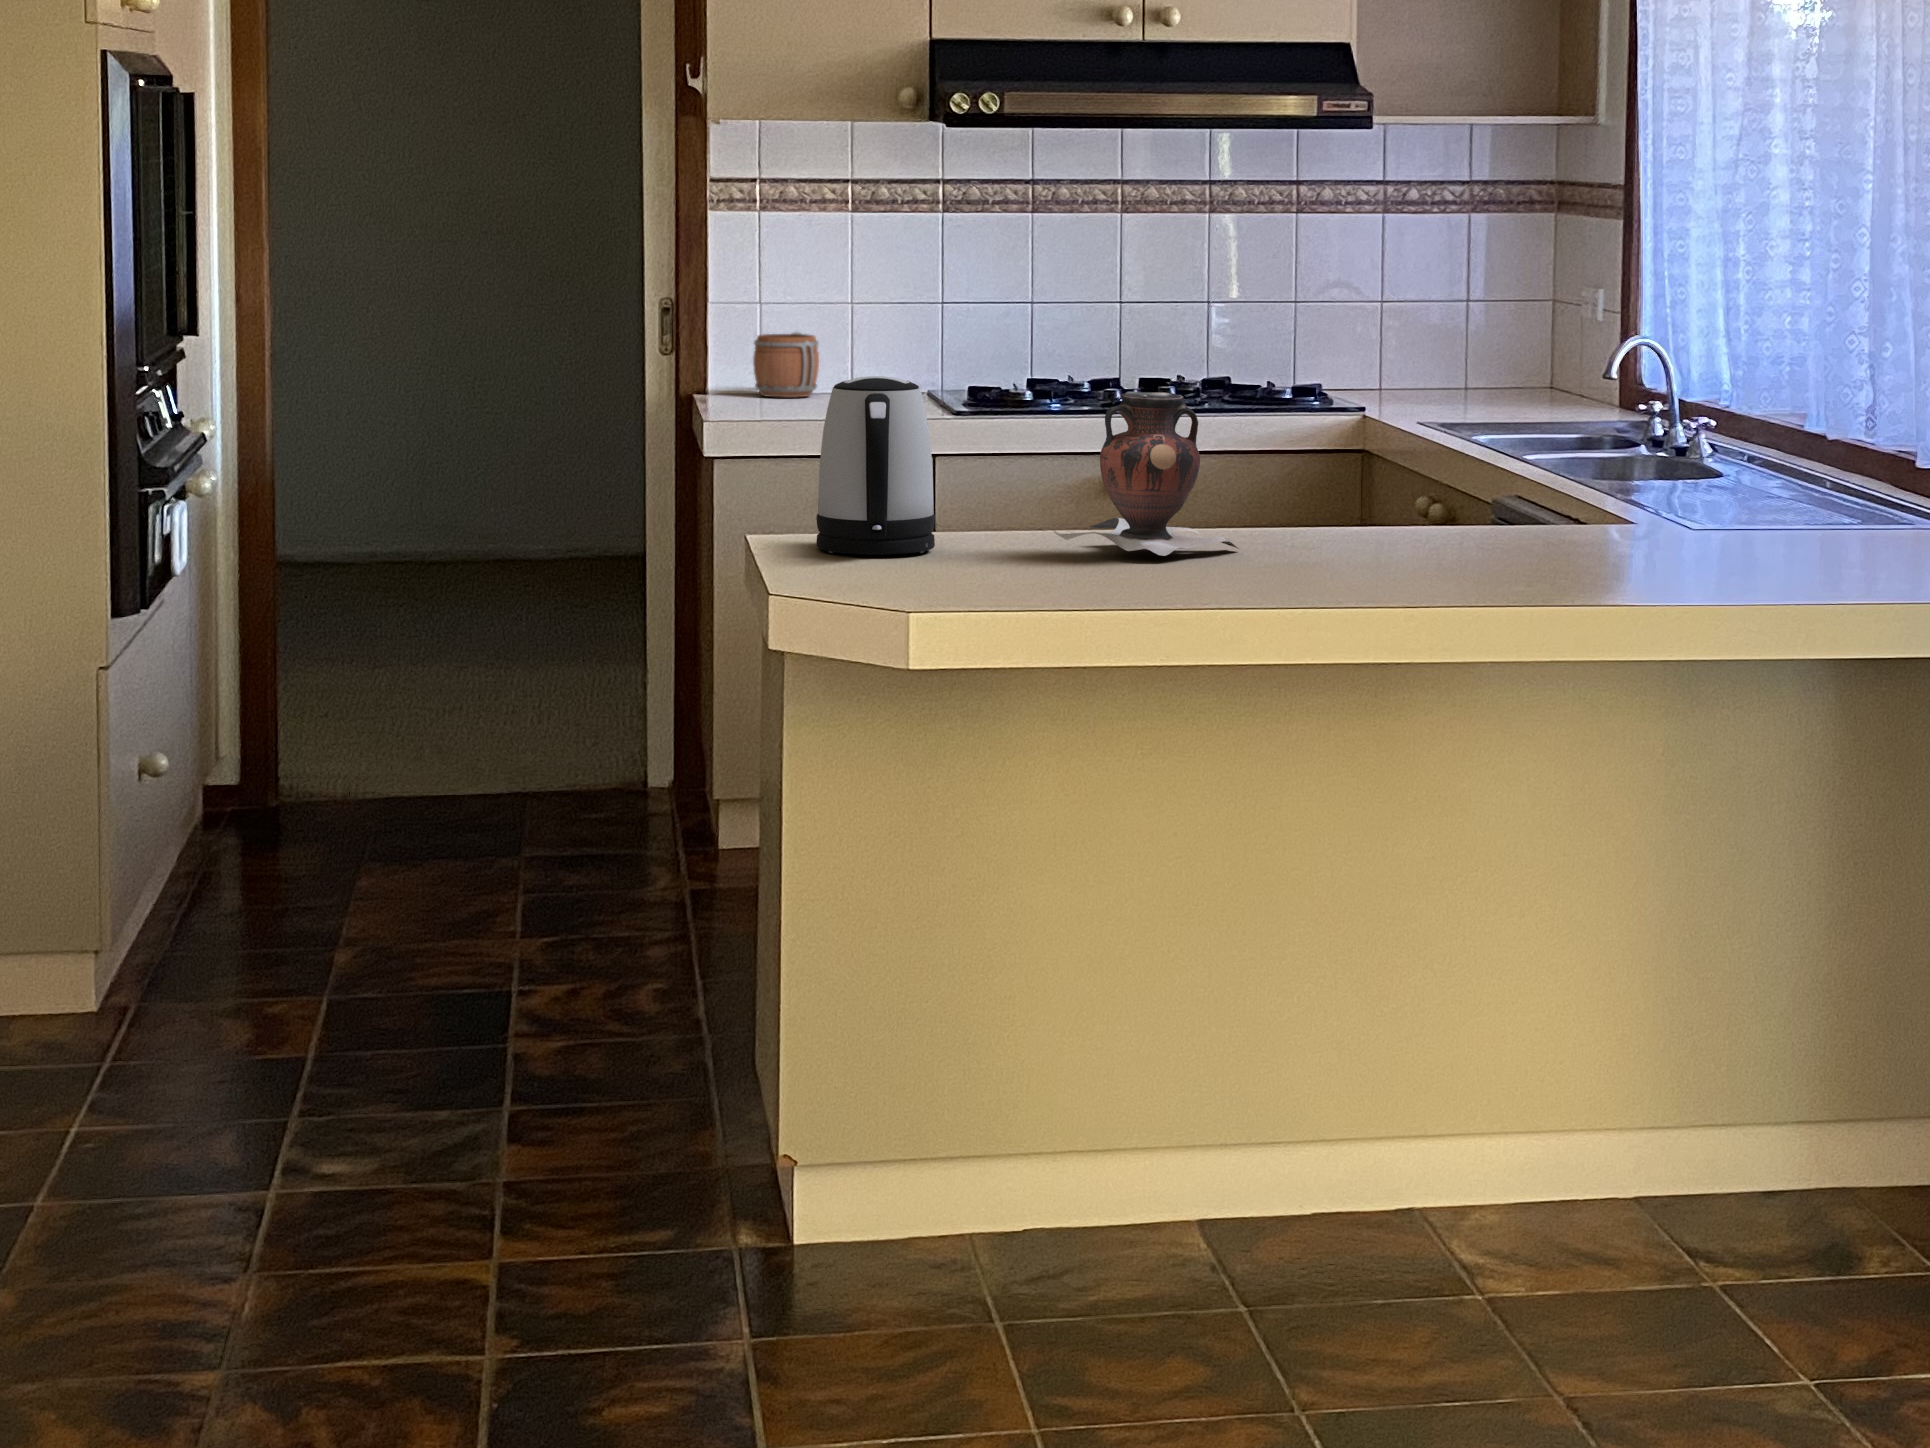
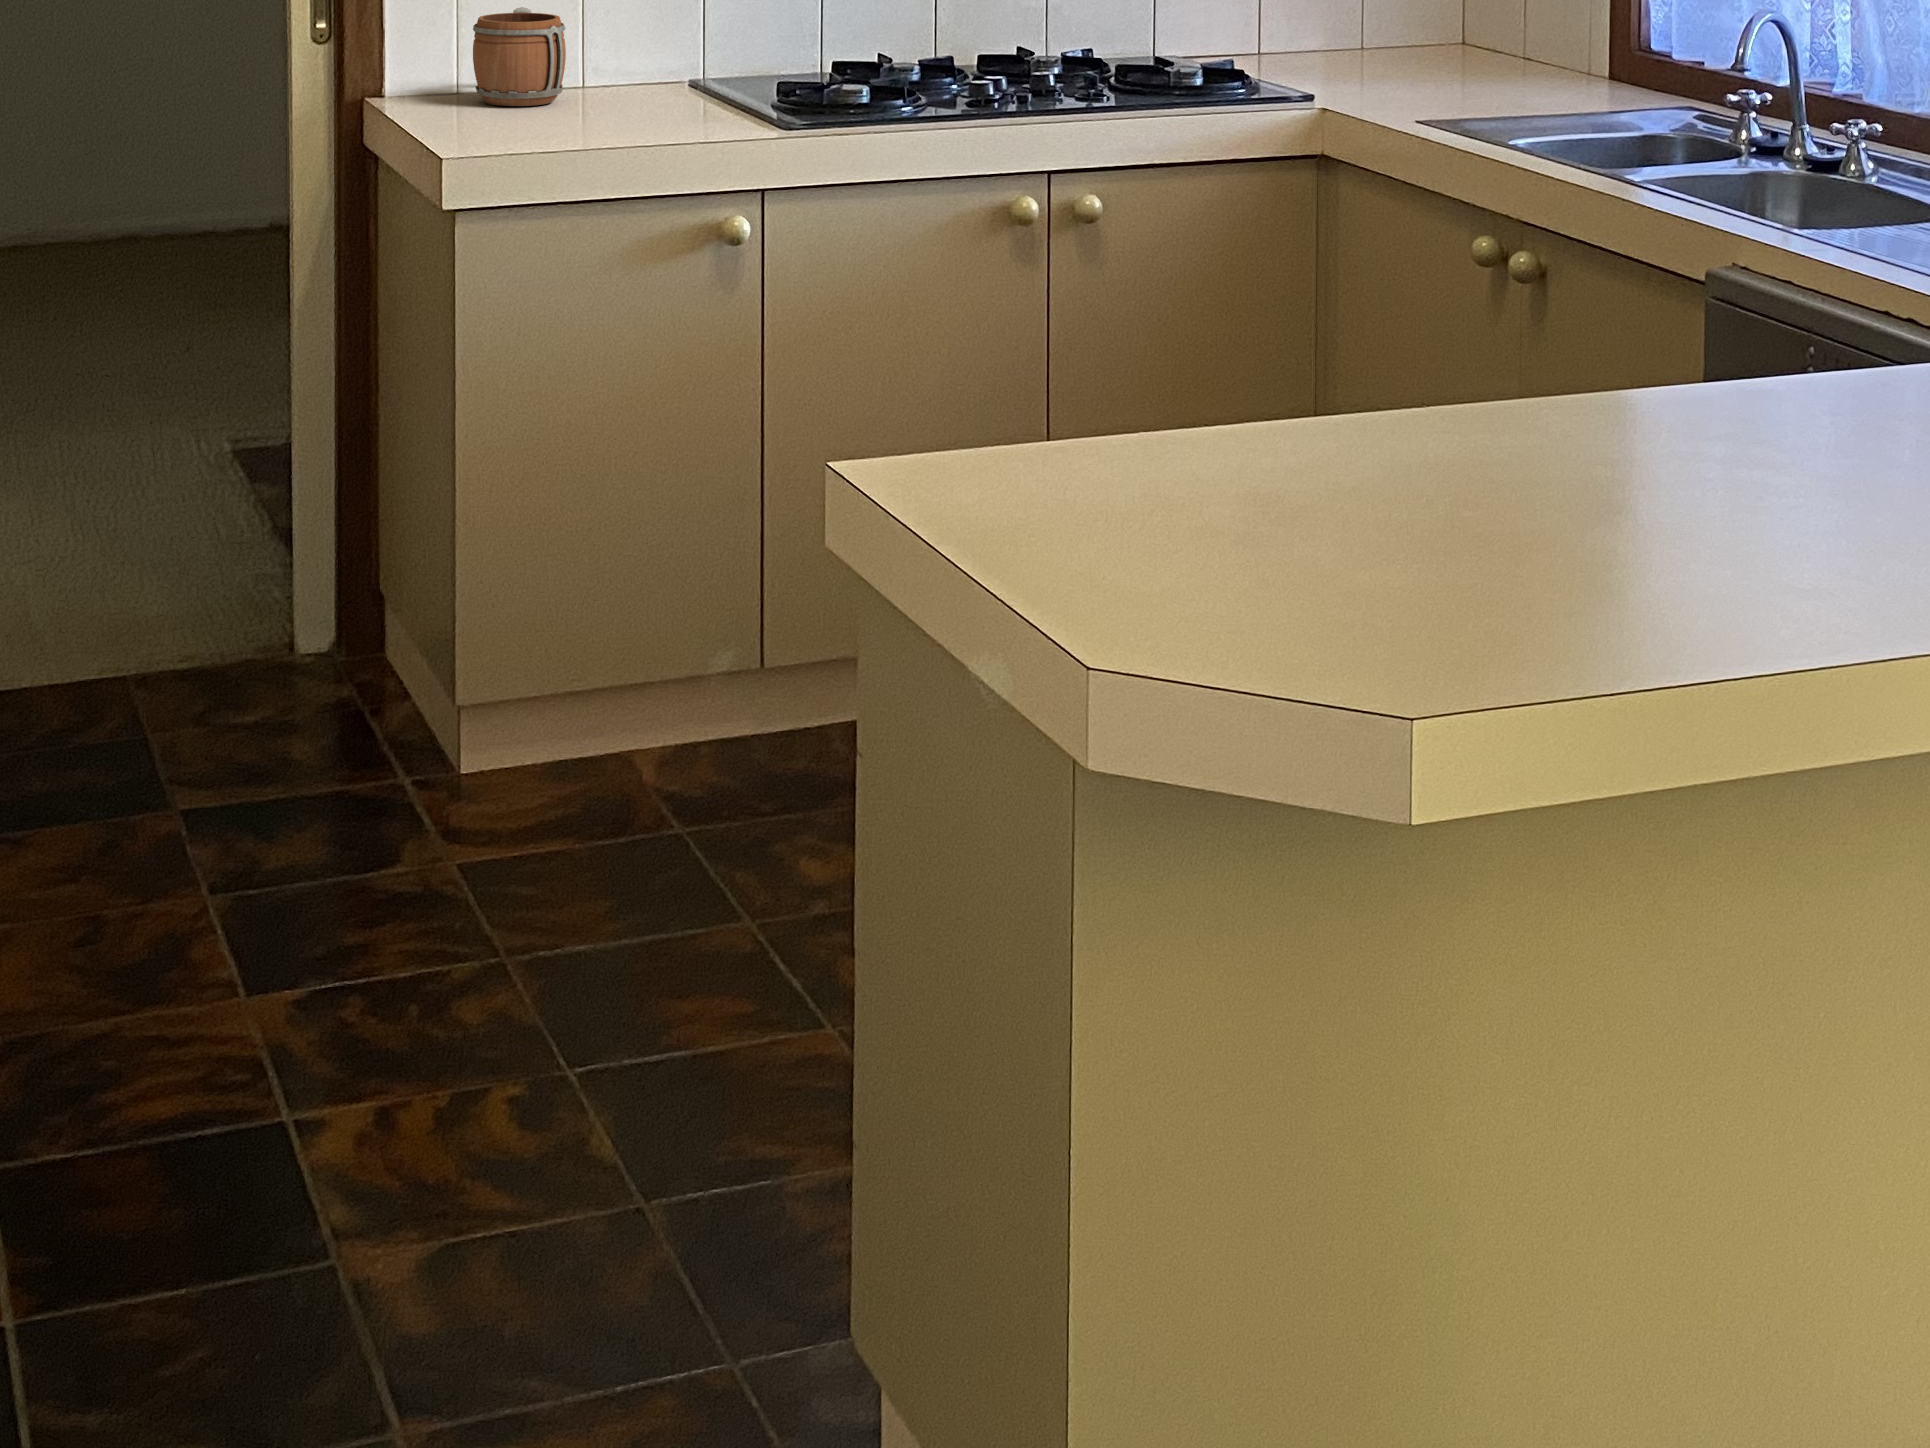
kettle: present [816,376,935,555] -> none [1060,249,1268,578]
vase: present [1054,392,1239,556] -> none [1455,255,1724,544]

